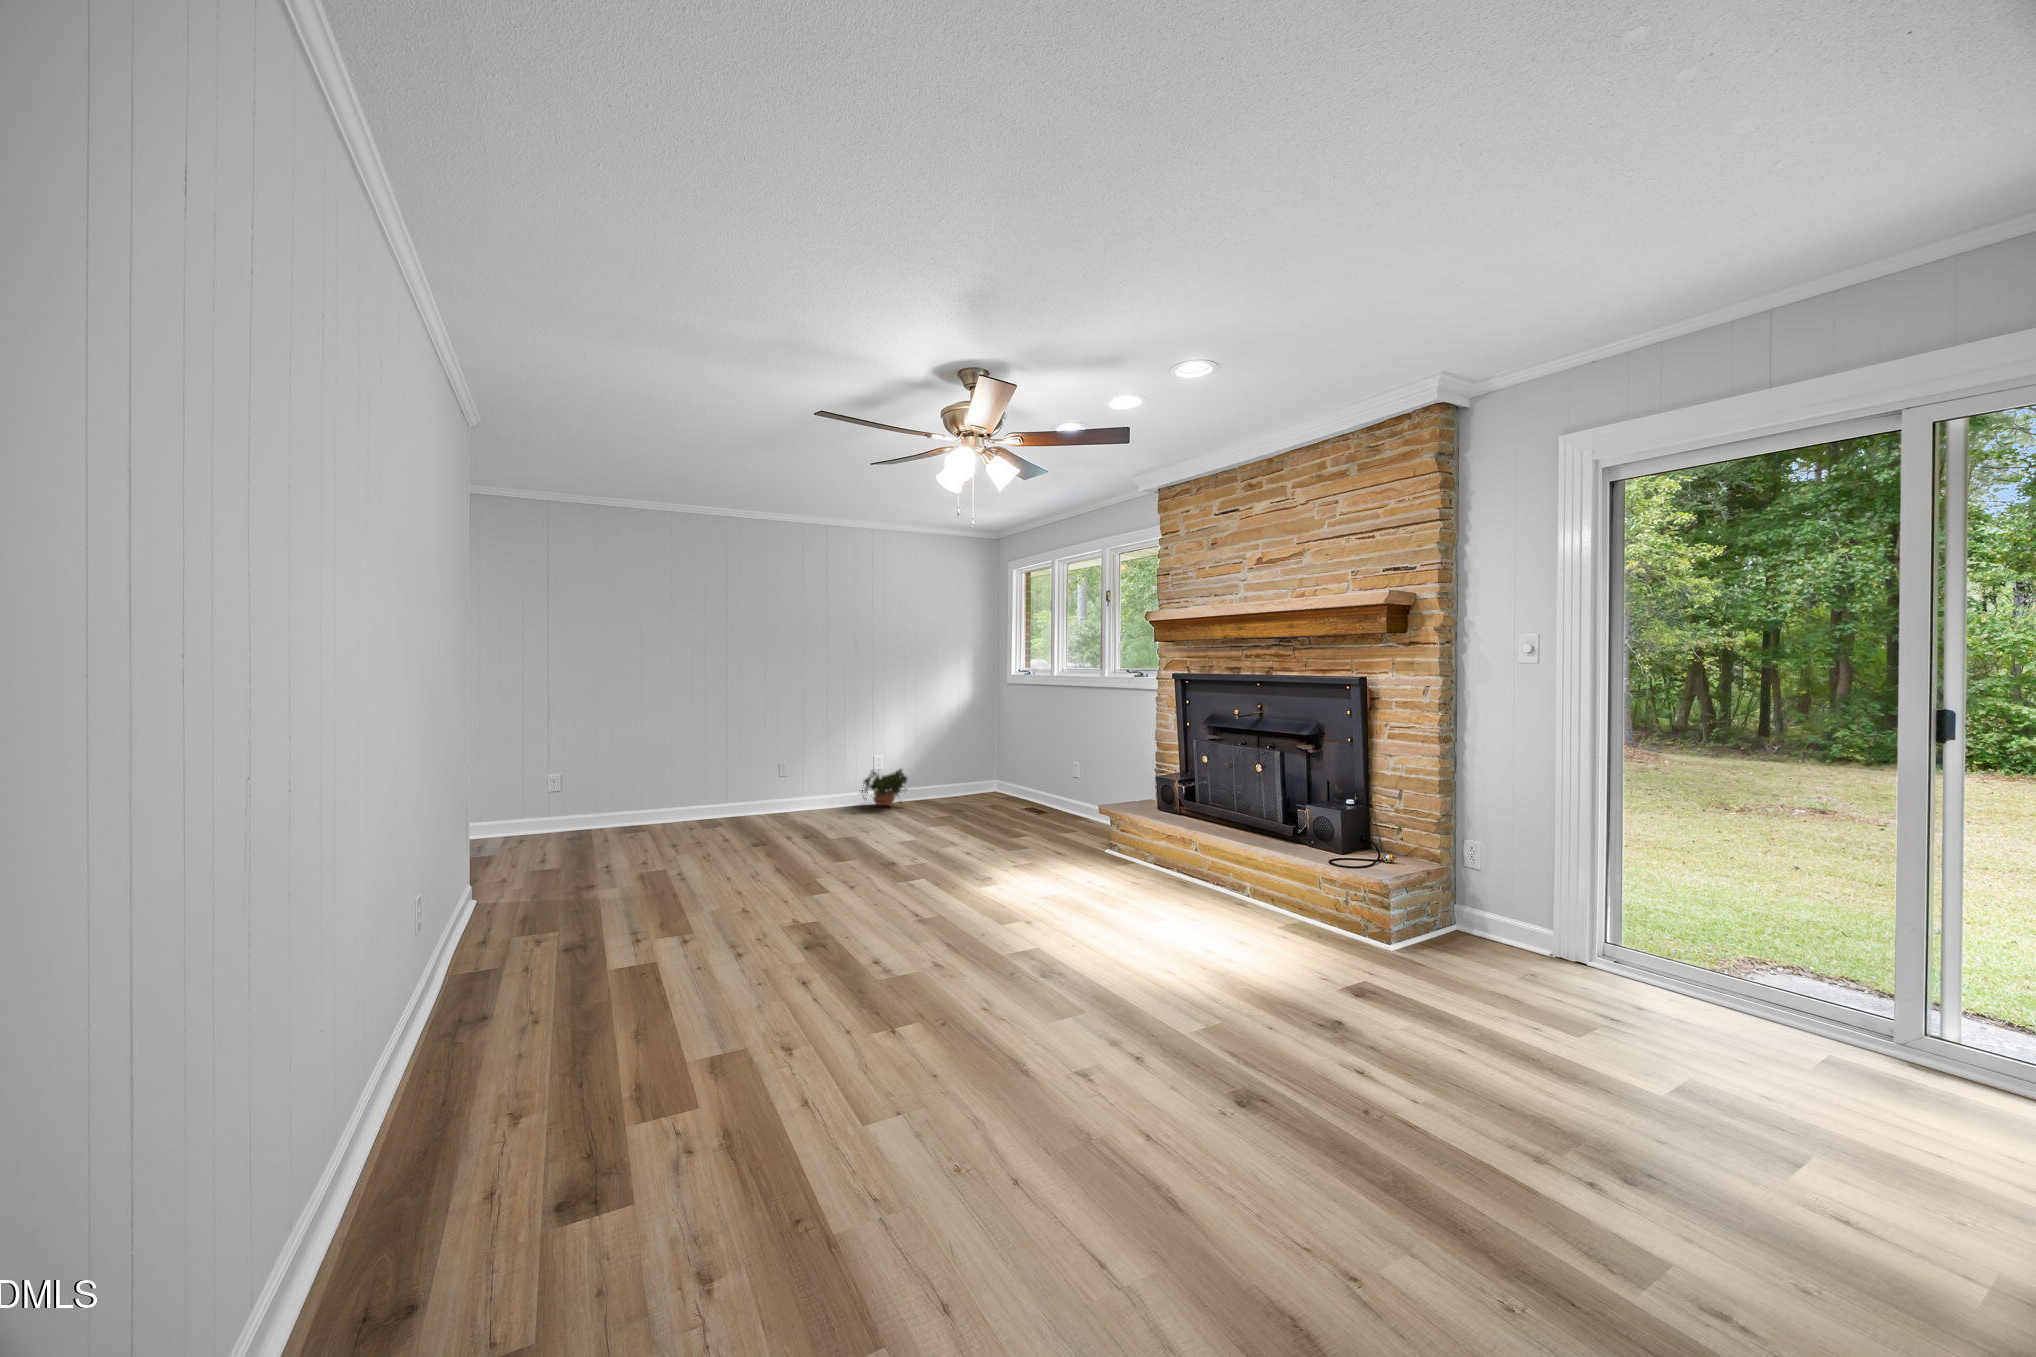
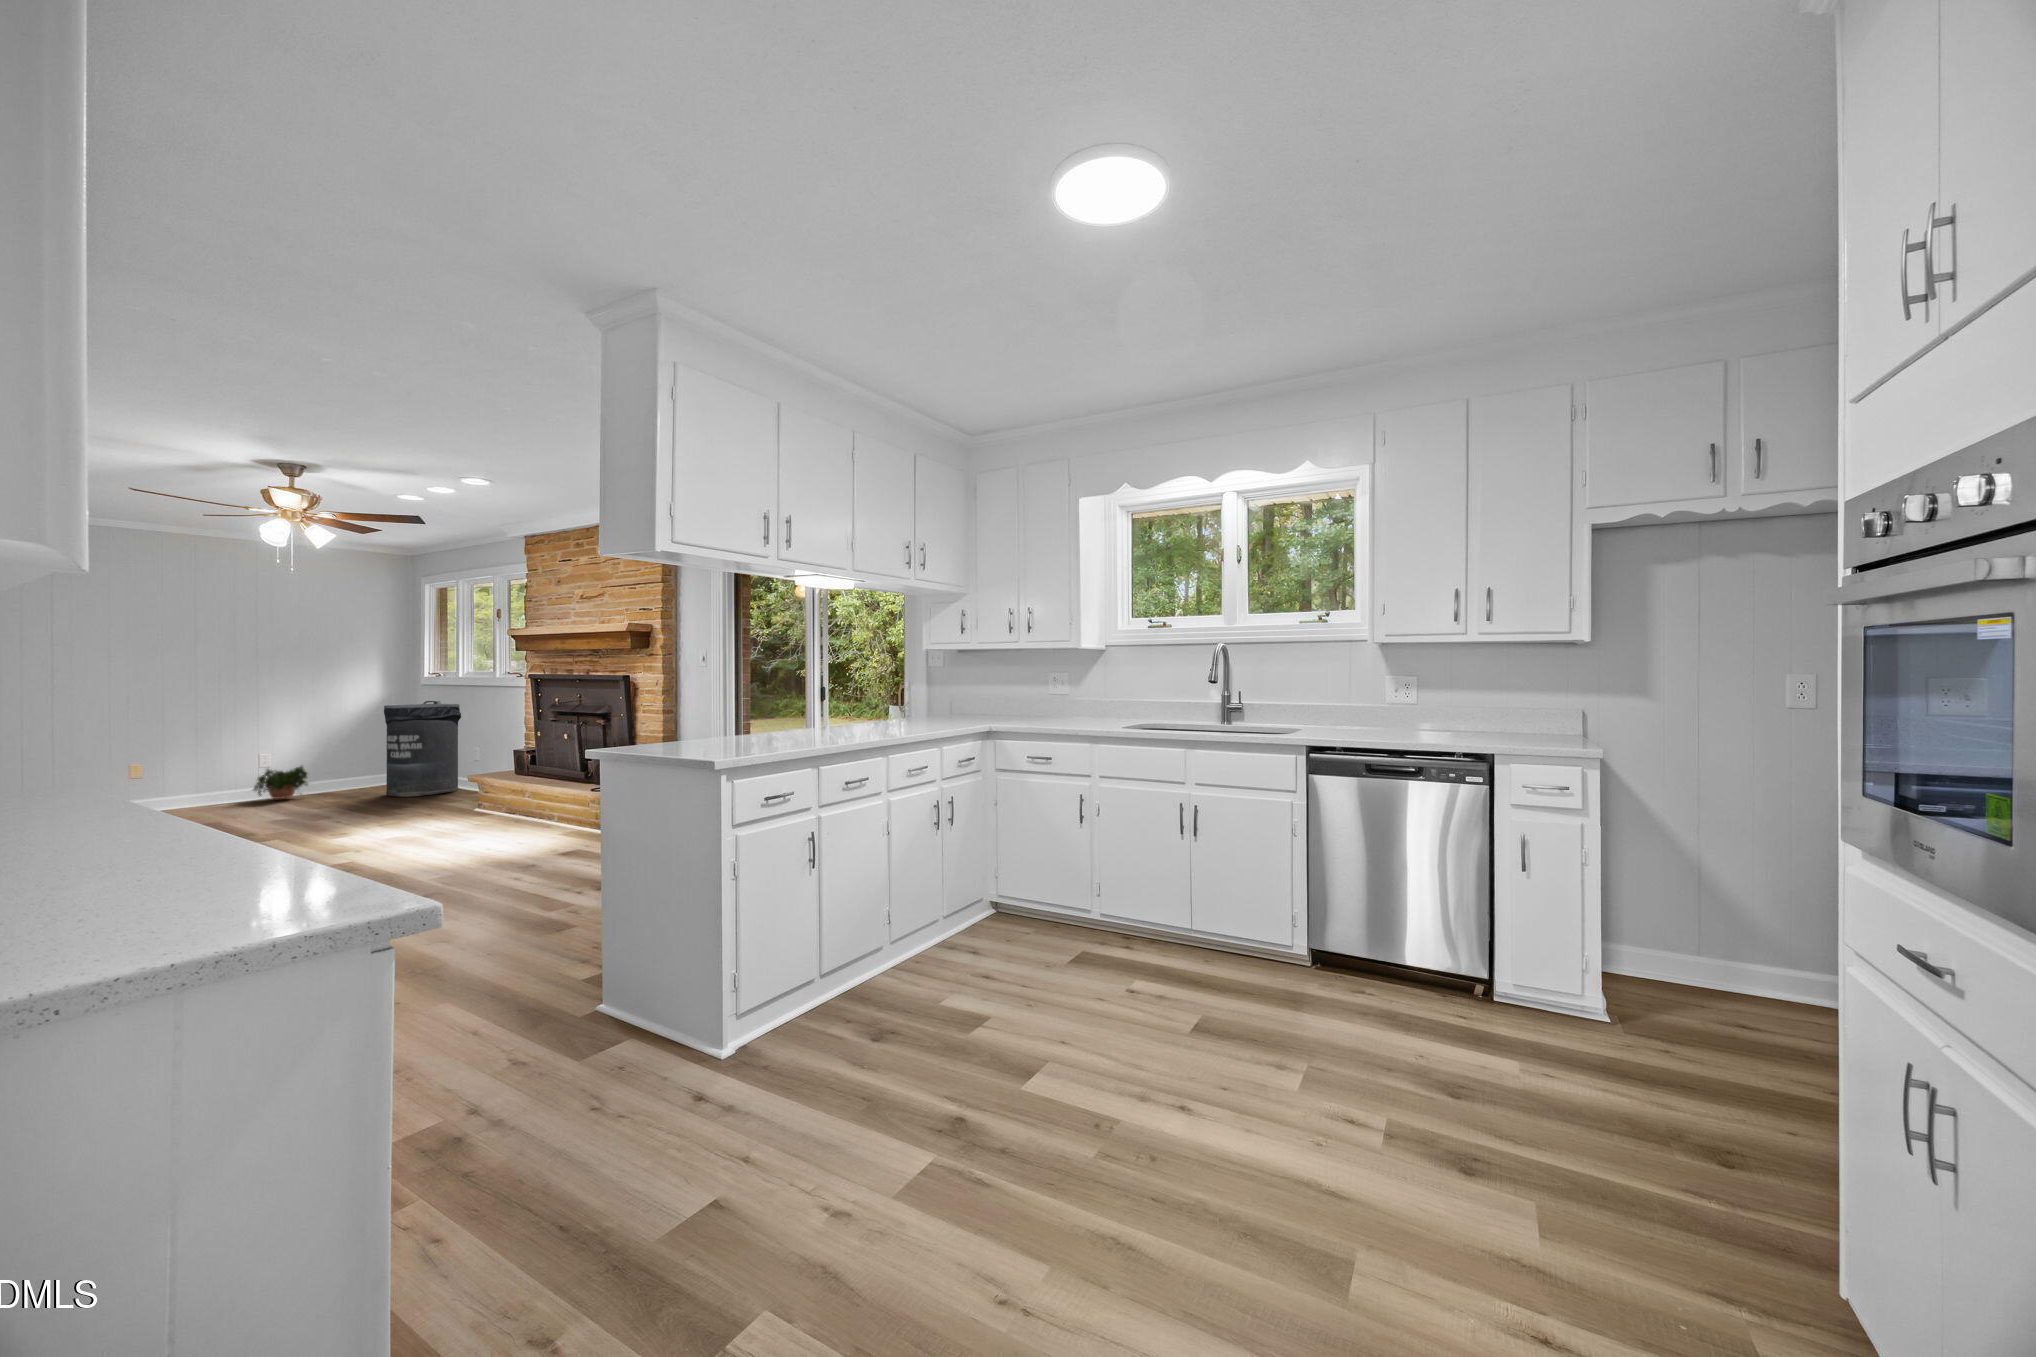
trash can: none [982,702,1062,819] -> present [384,701,461,797]

